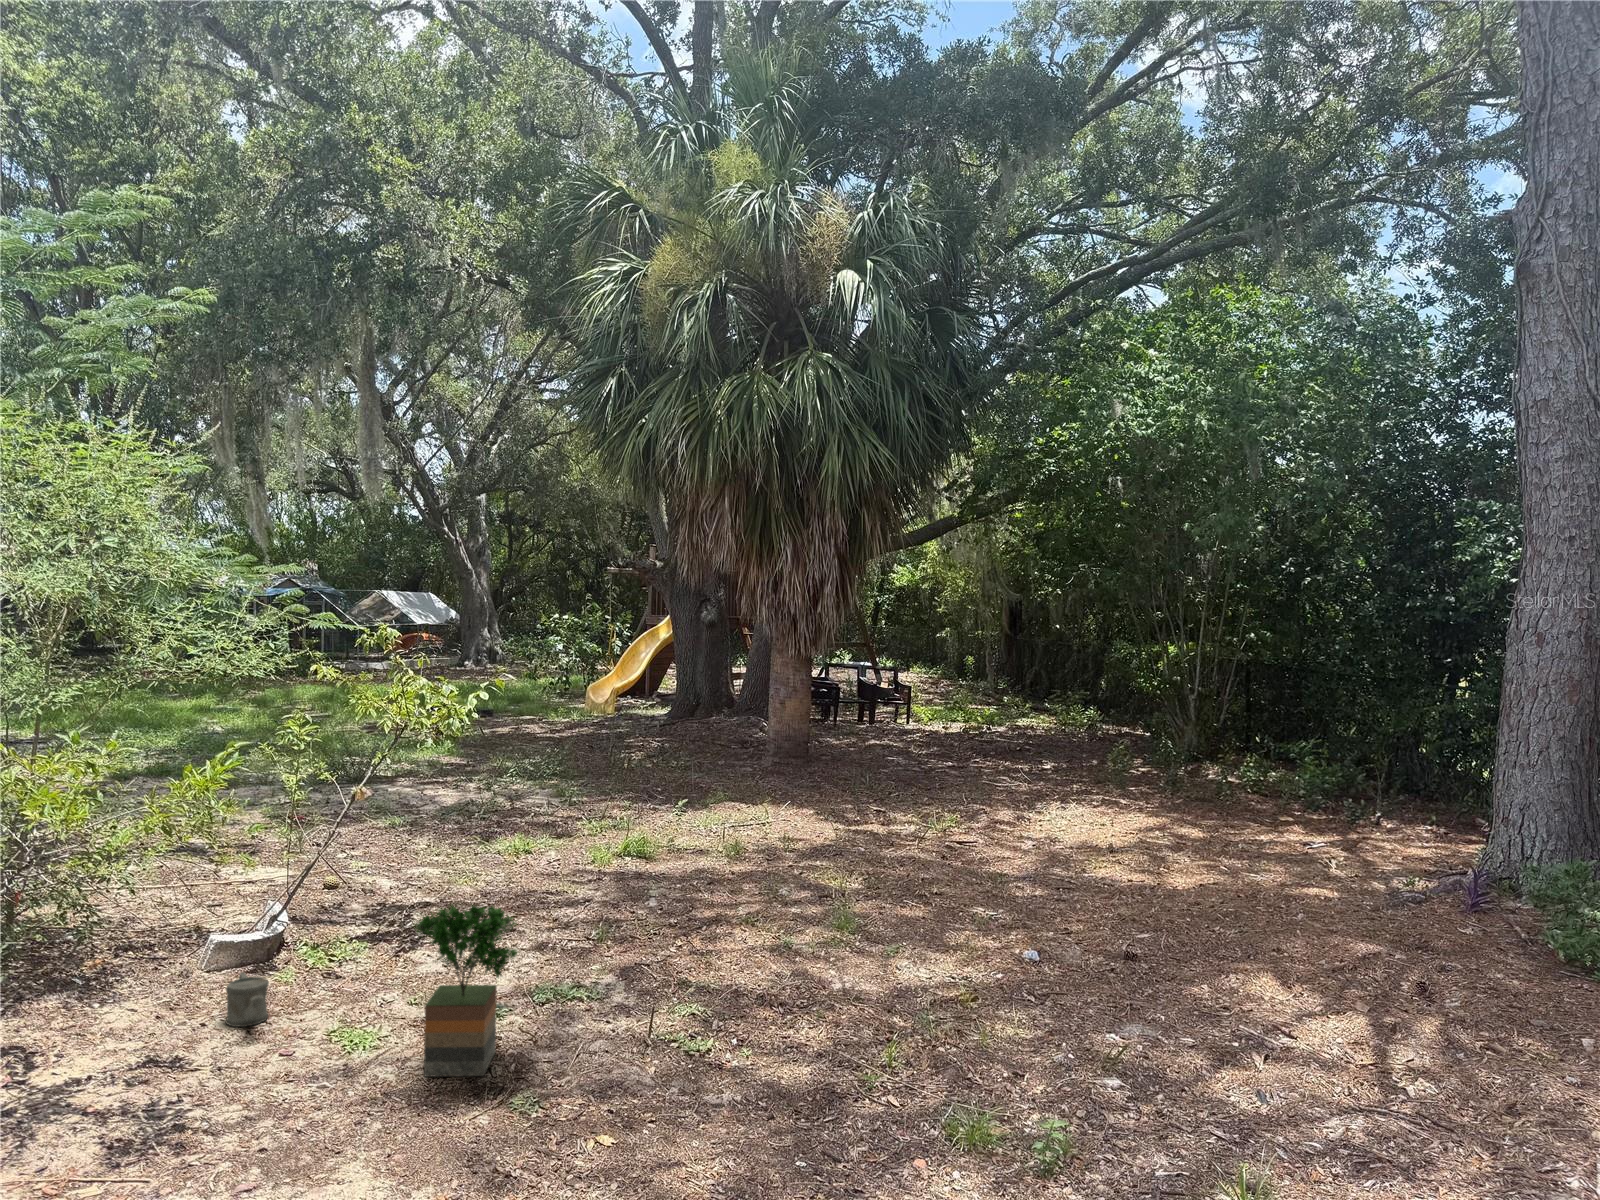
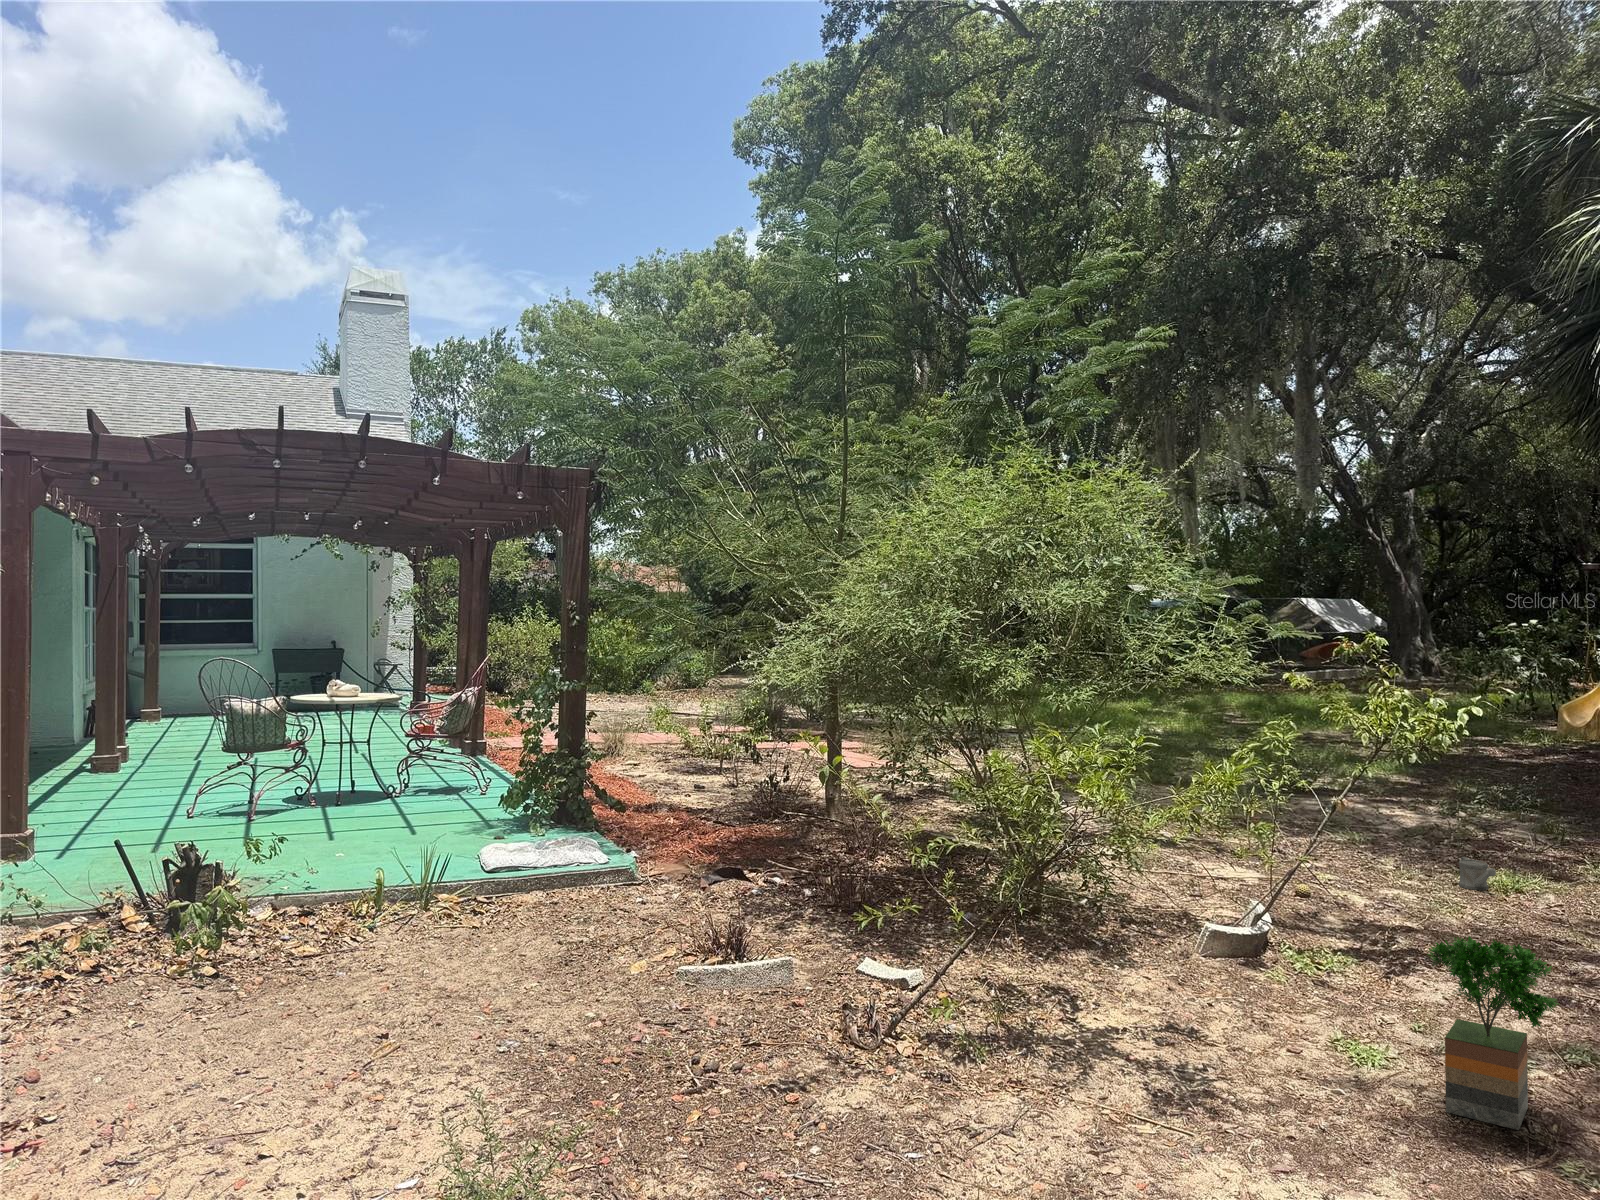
watering can: present [226,972,269,1027] -> present [1459,857,1496,890]

